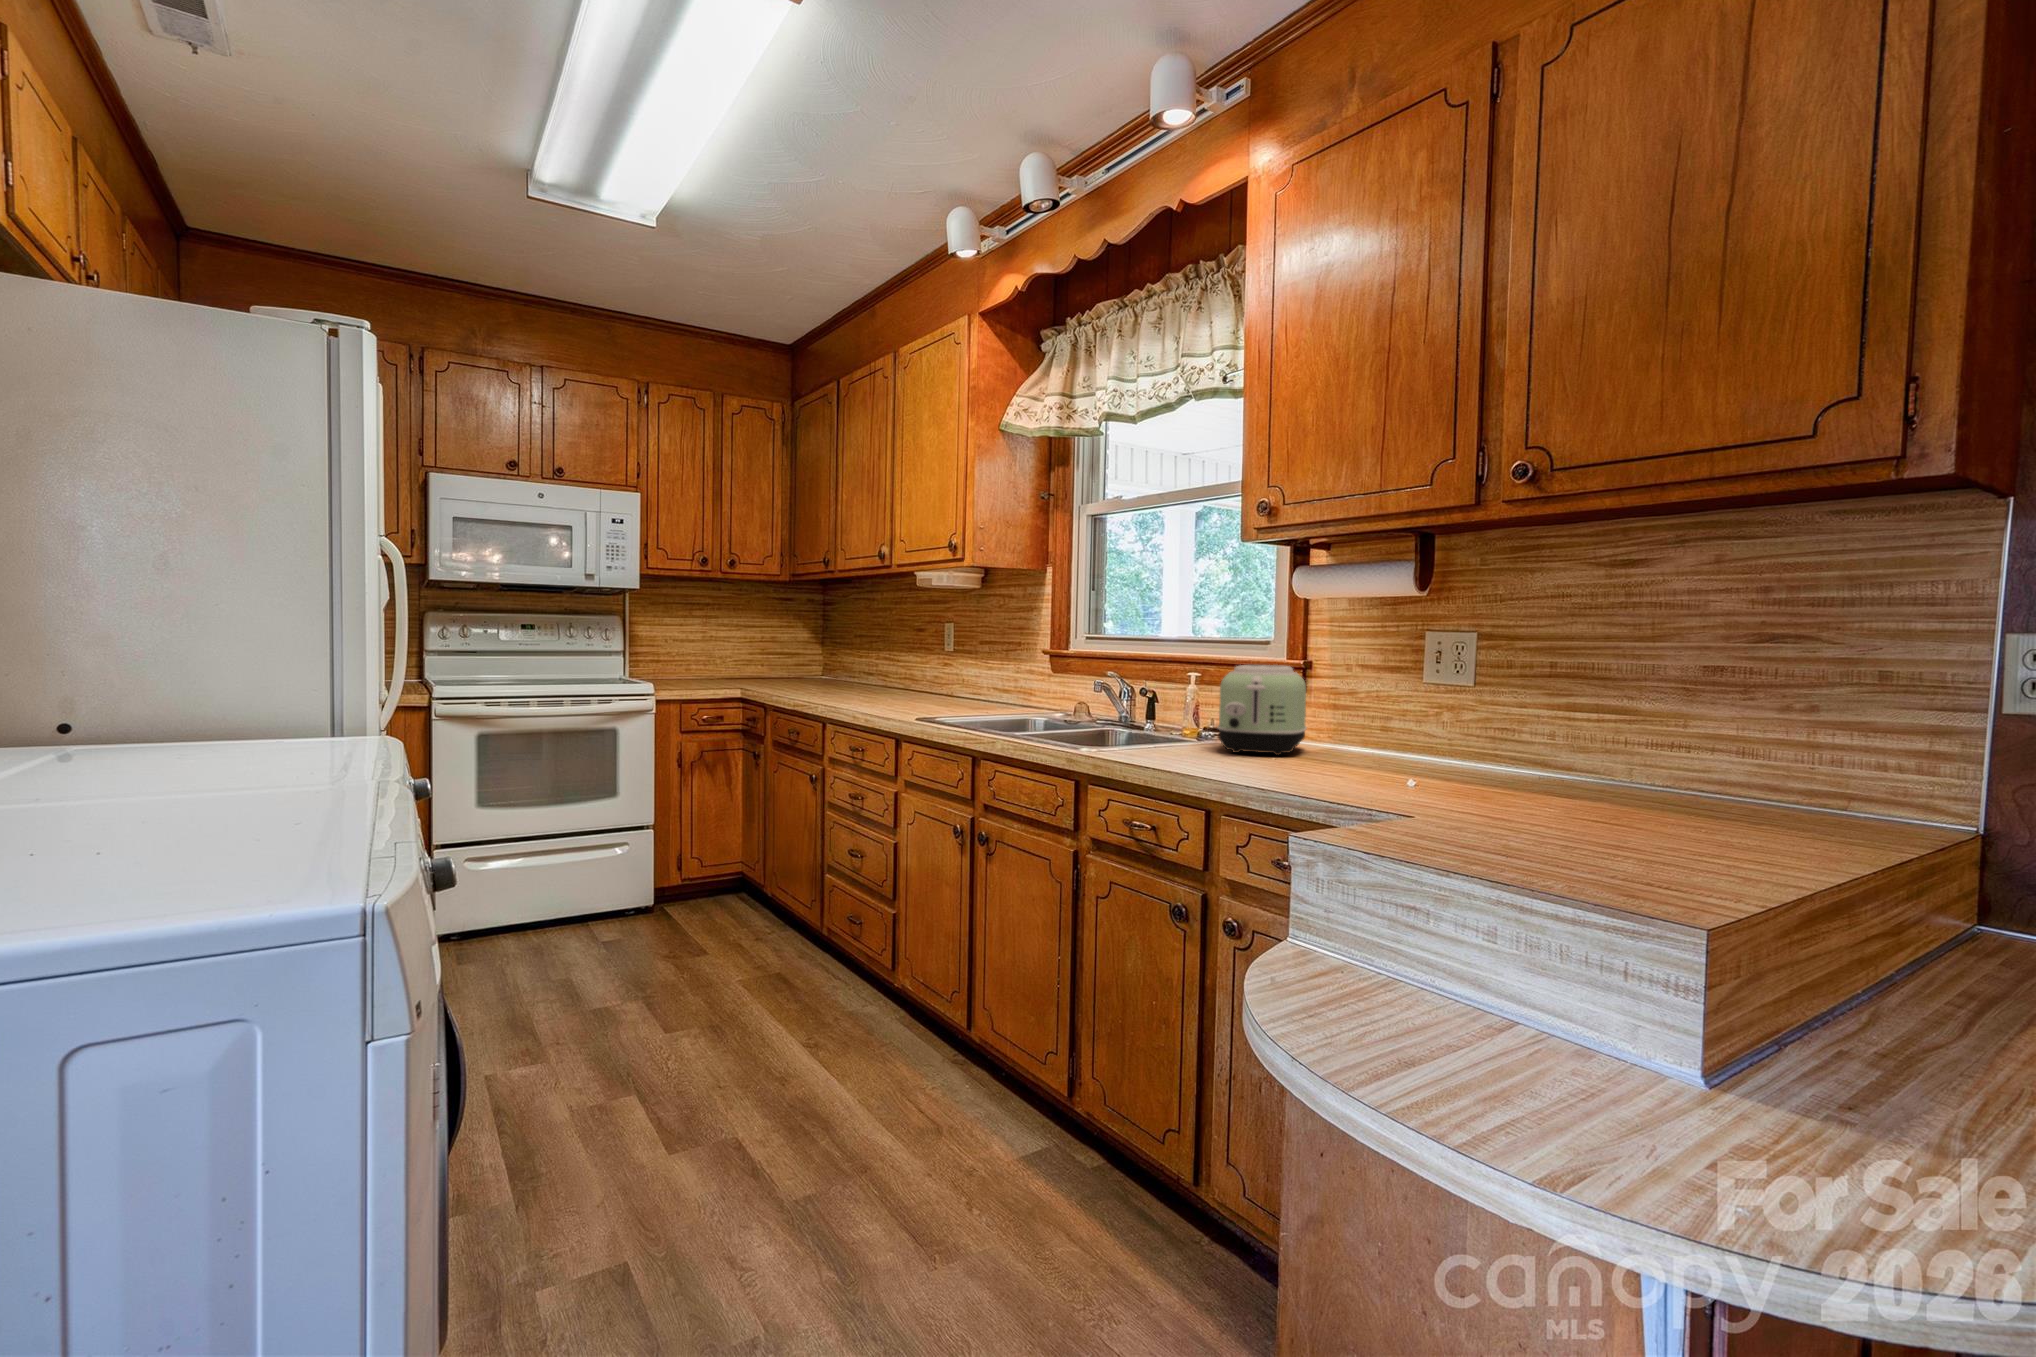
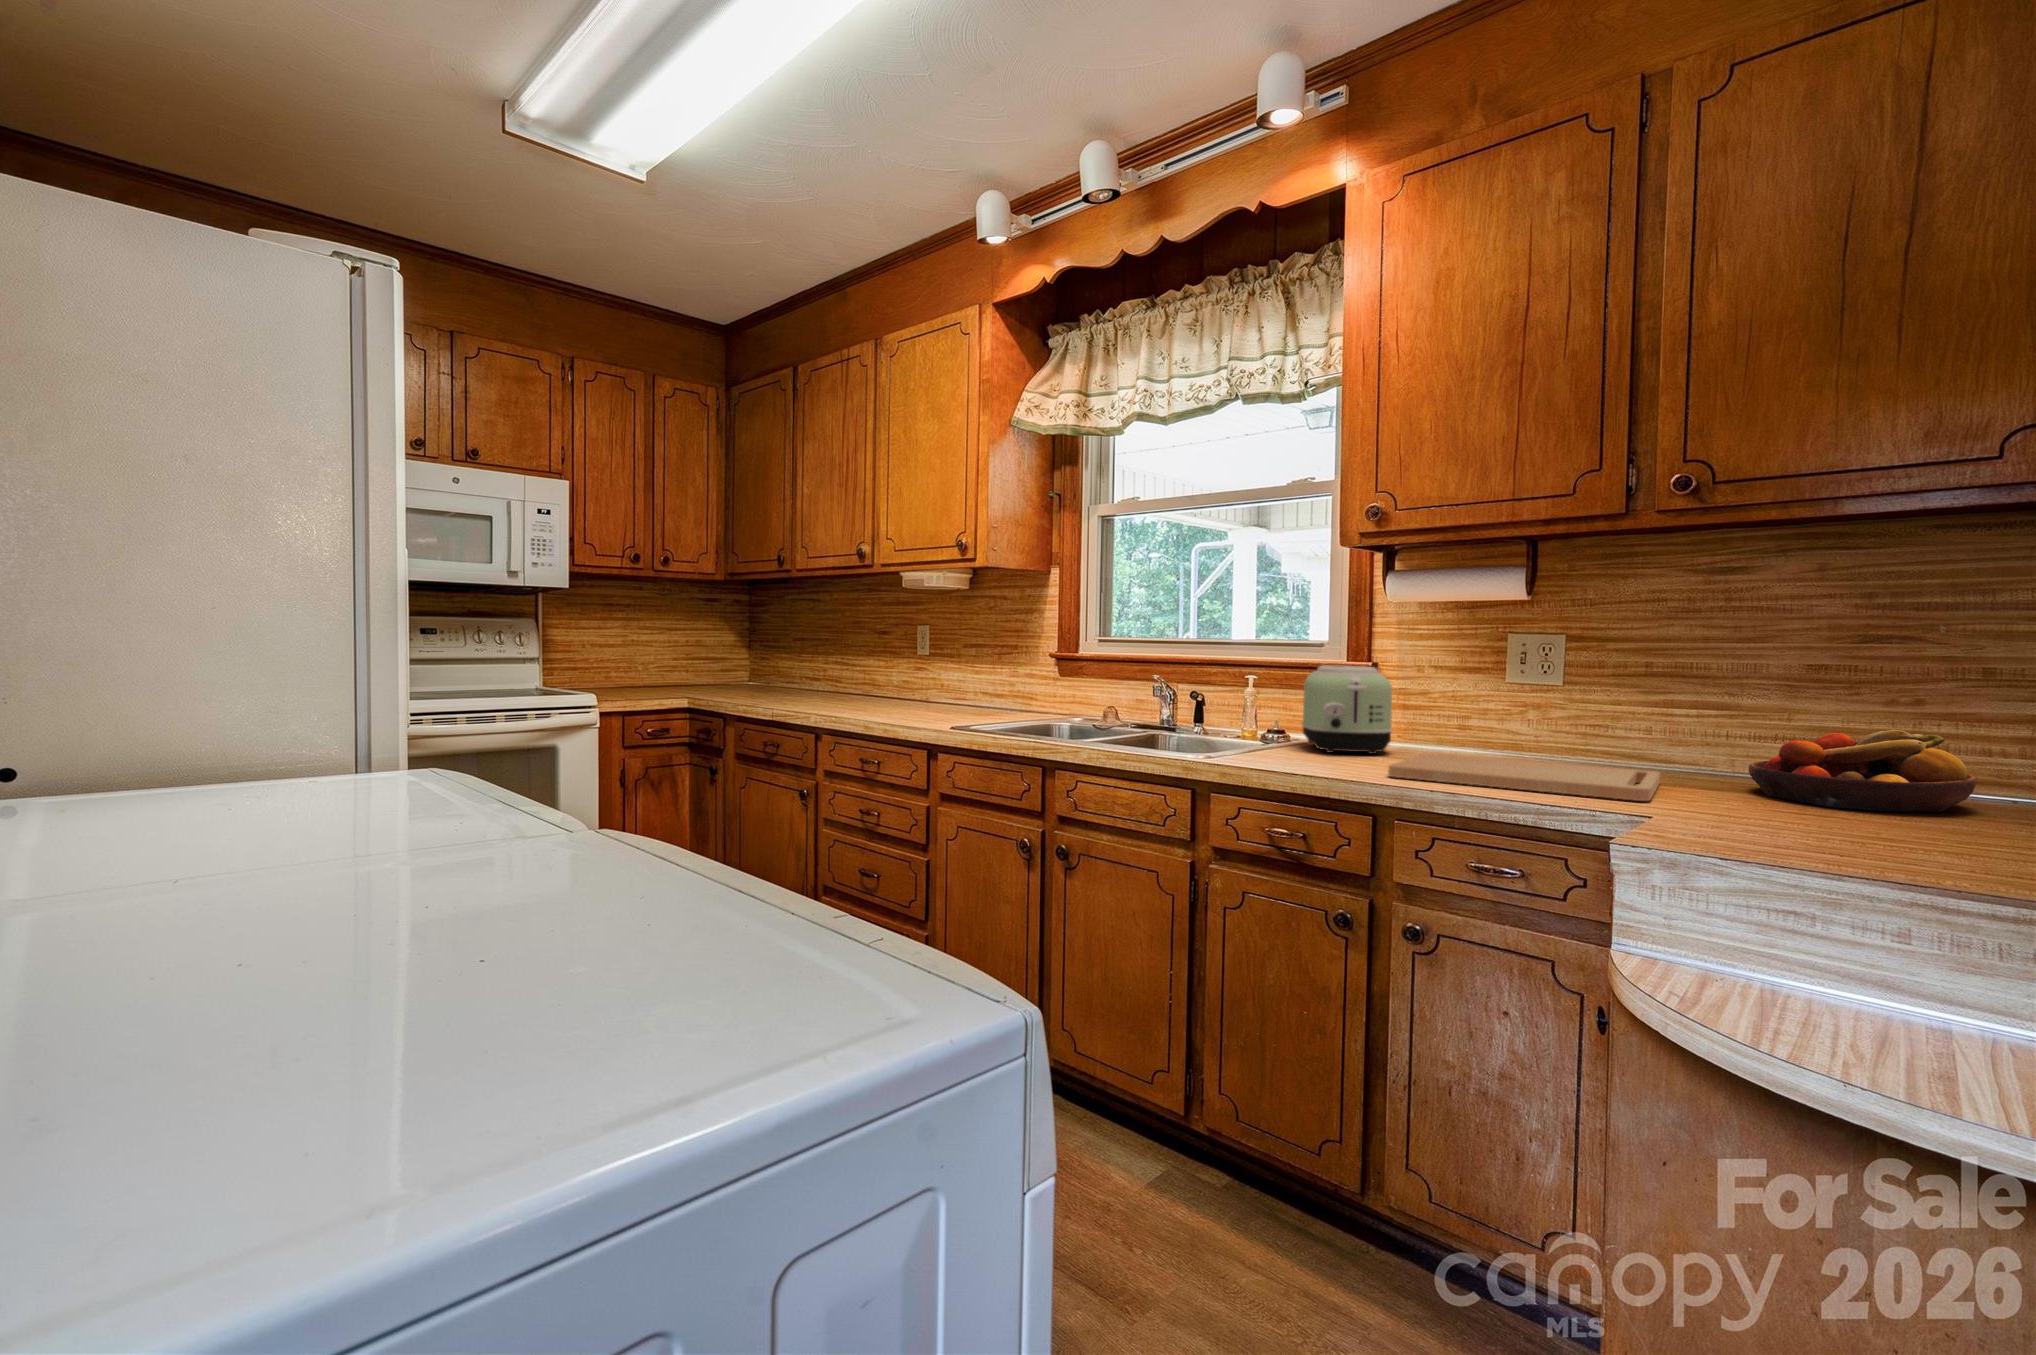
fruit bowl: none [1602,739,1831,830] -> present [1749,730,1976,812]
cutting board: none [1236,755,1522,807] -> present [1388,753,1660,801]

